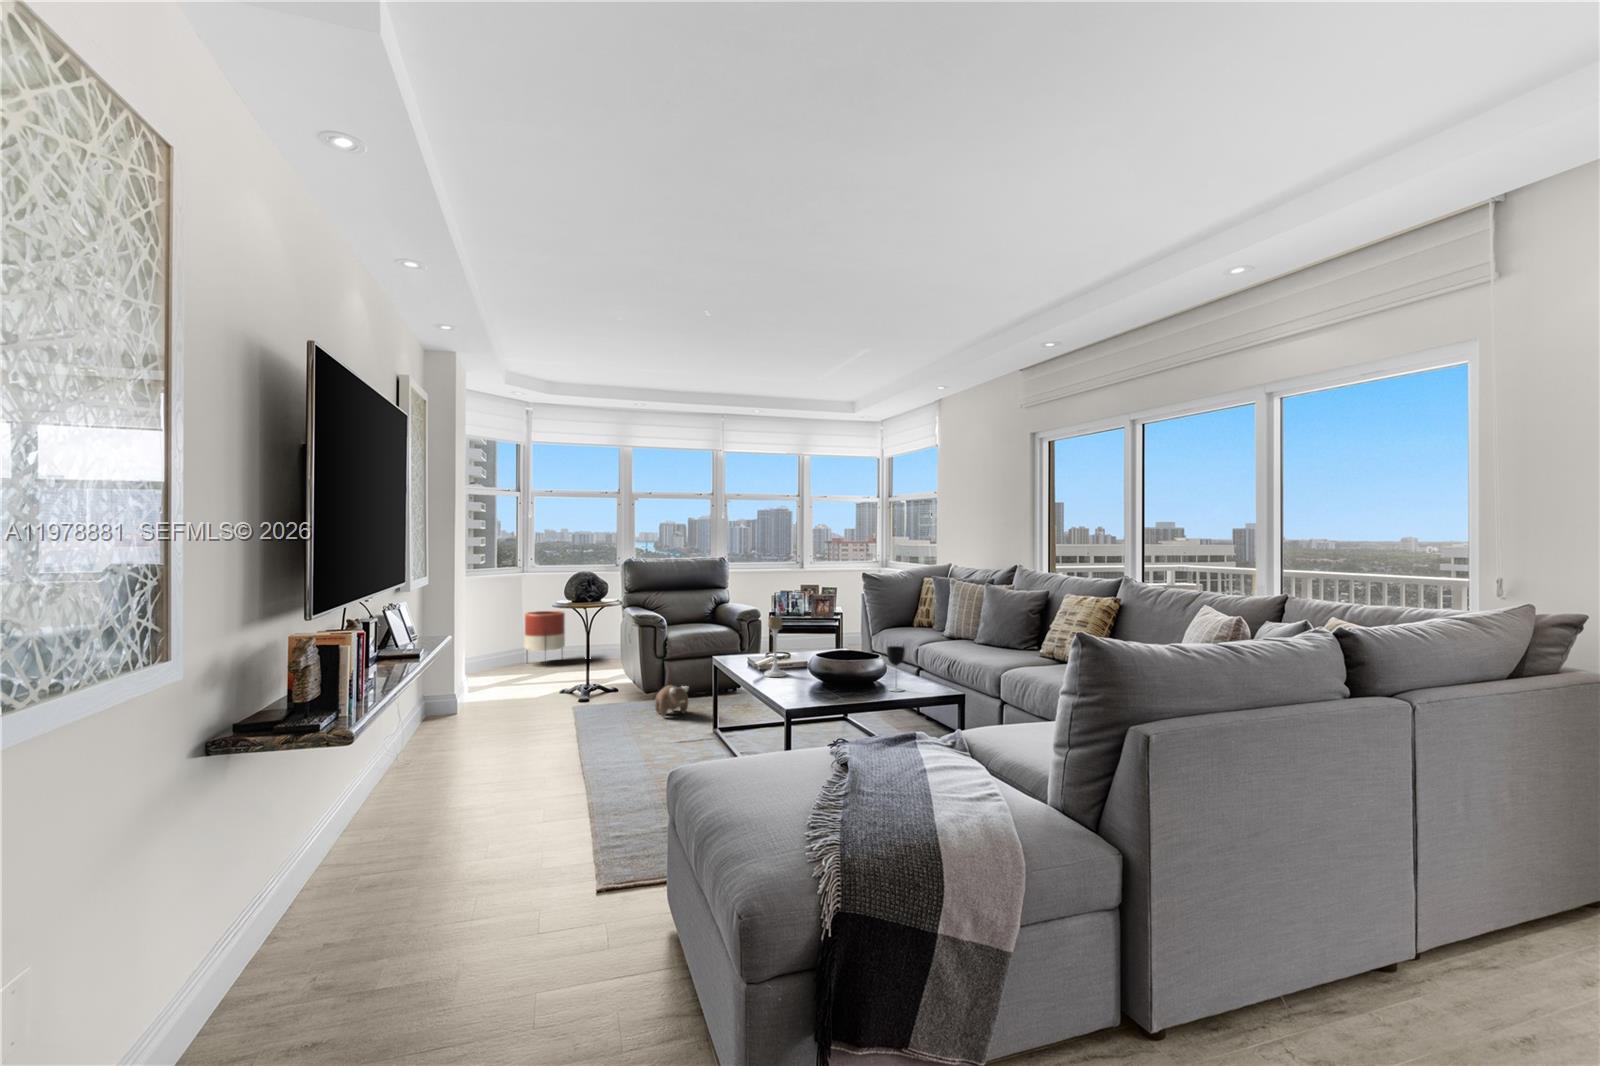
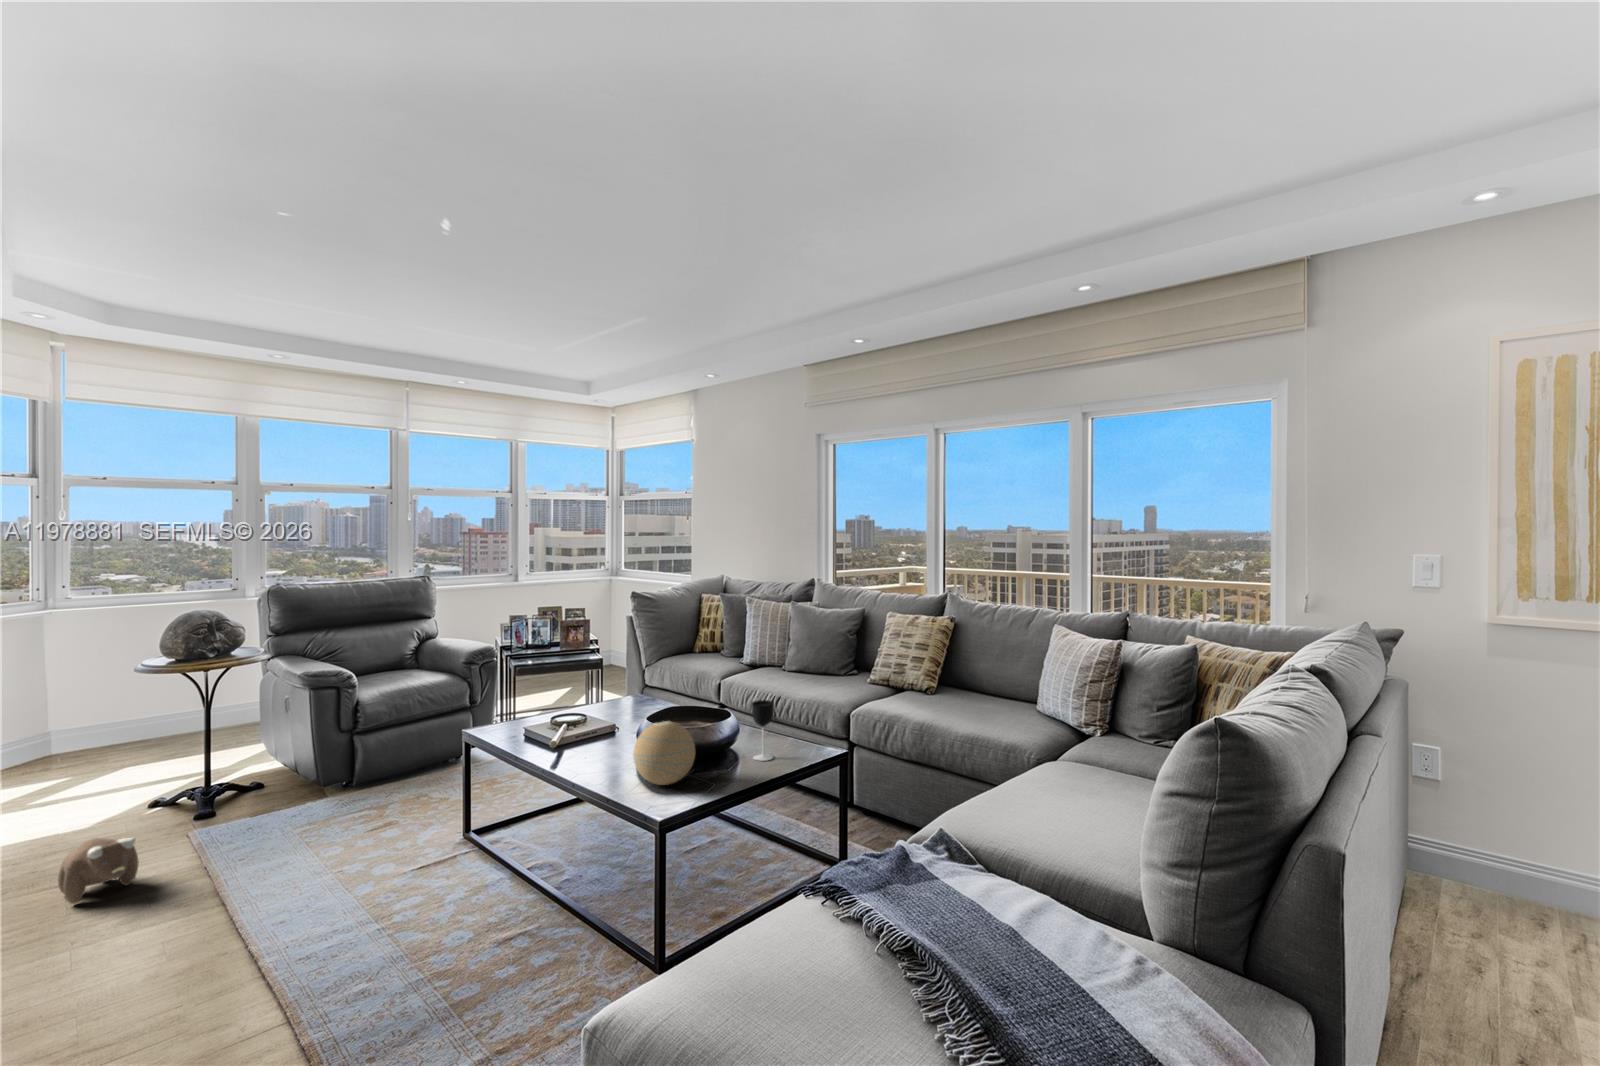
planter: present [525,611,565,651] -> none [57,666,141,759]
candle holder: present [764,616,787,677] -> none [566,671,601,759]
decorative orb: none [791,651,834,695] -> present [633,721,695,785]
plush toy: present [655,685,689,717] -> present [58,838,138,904]

